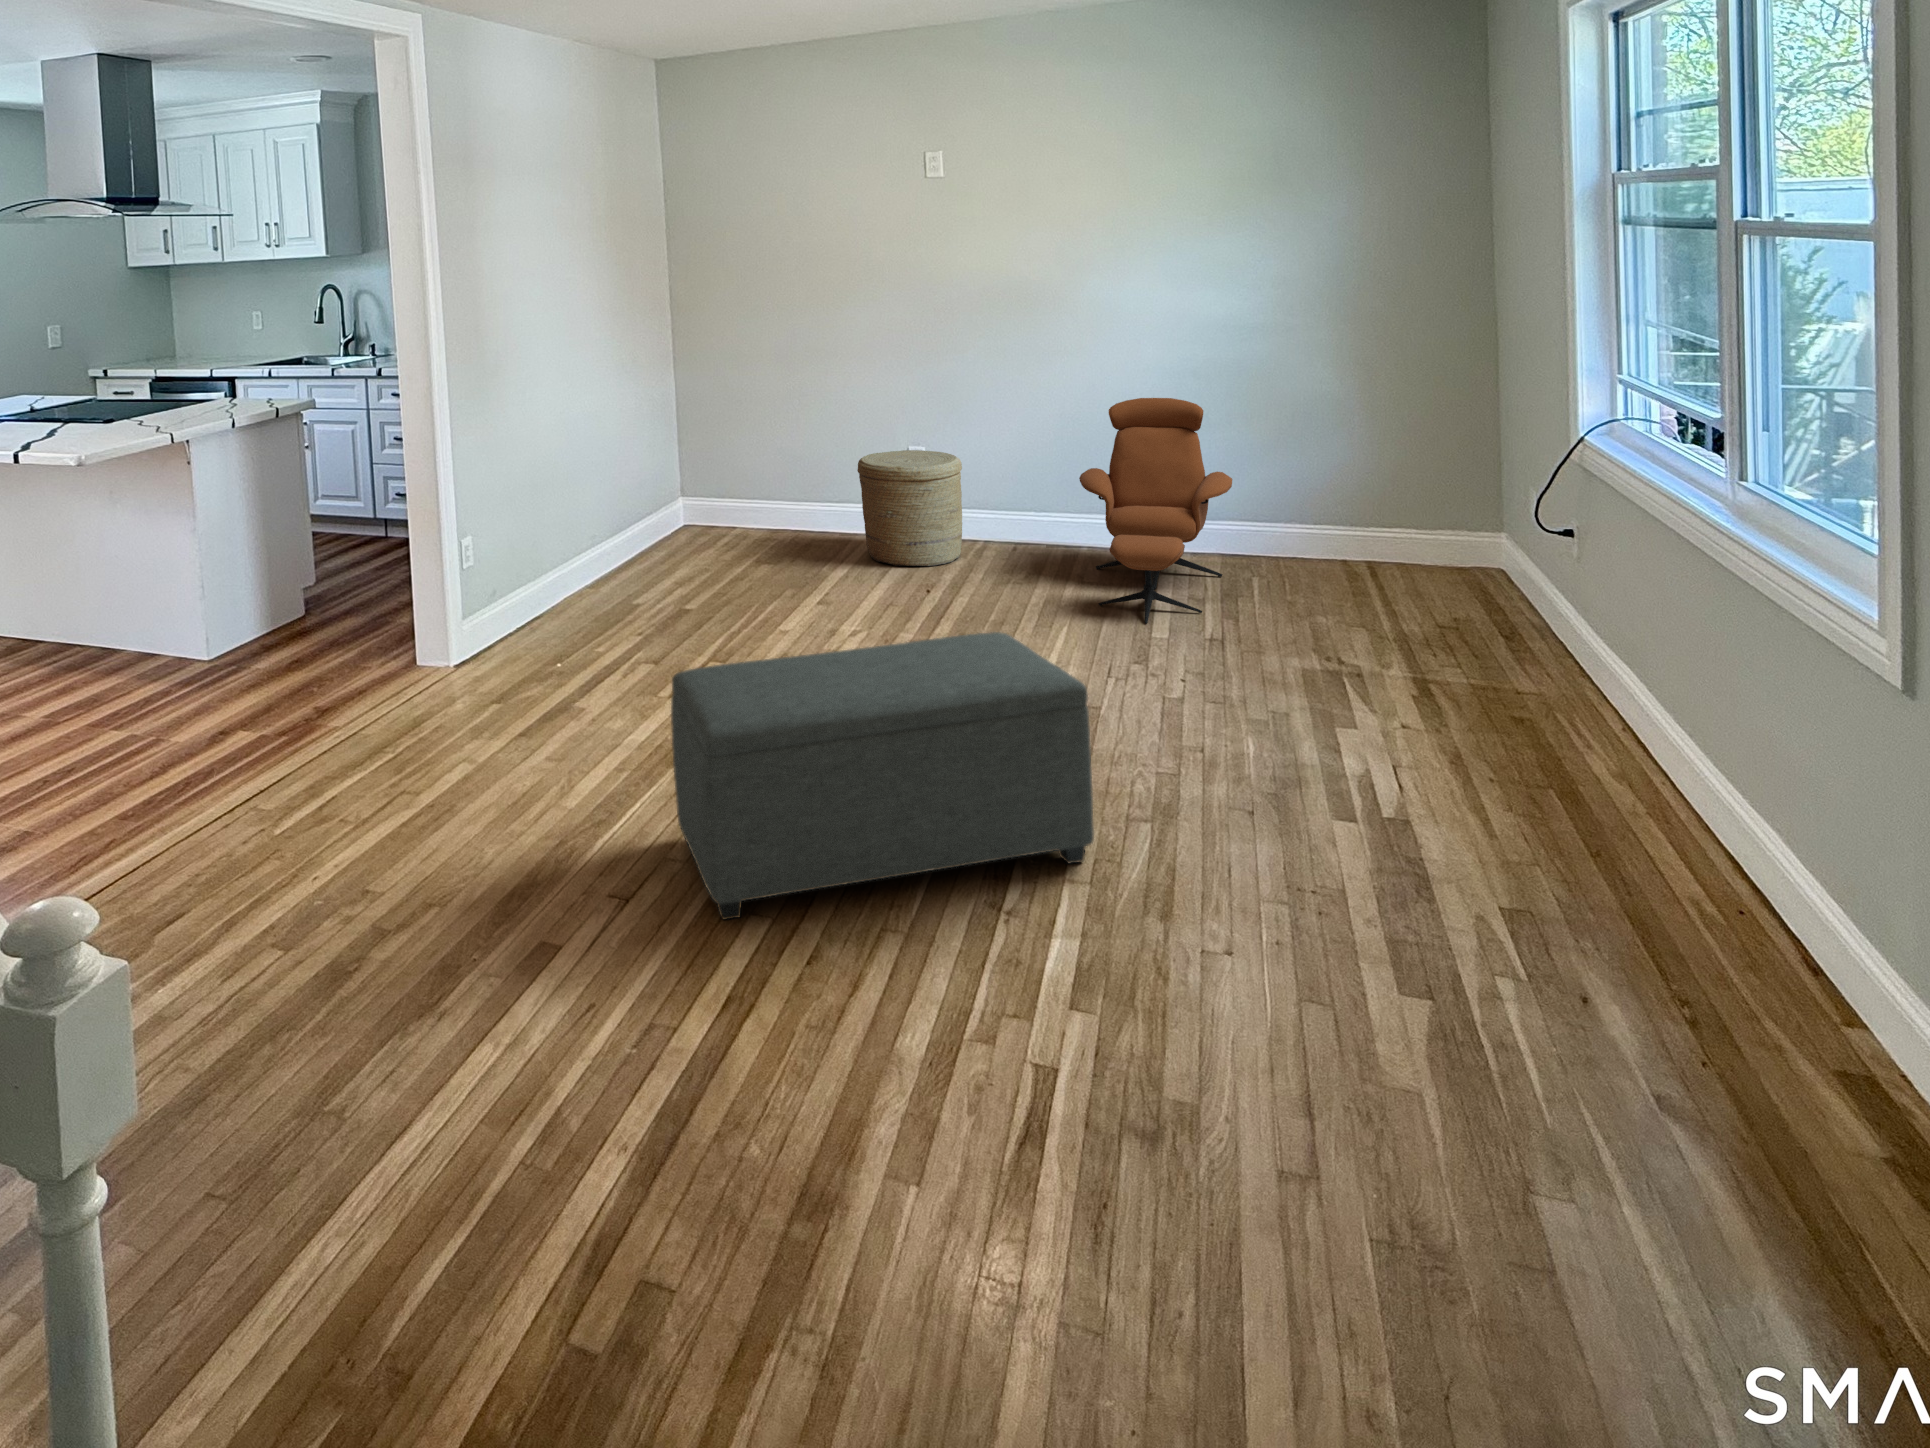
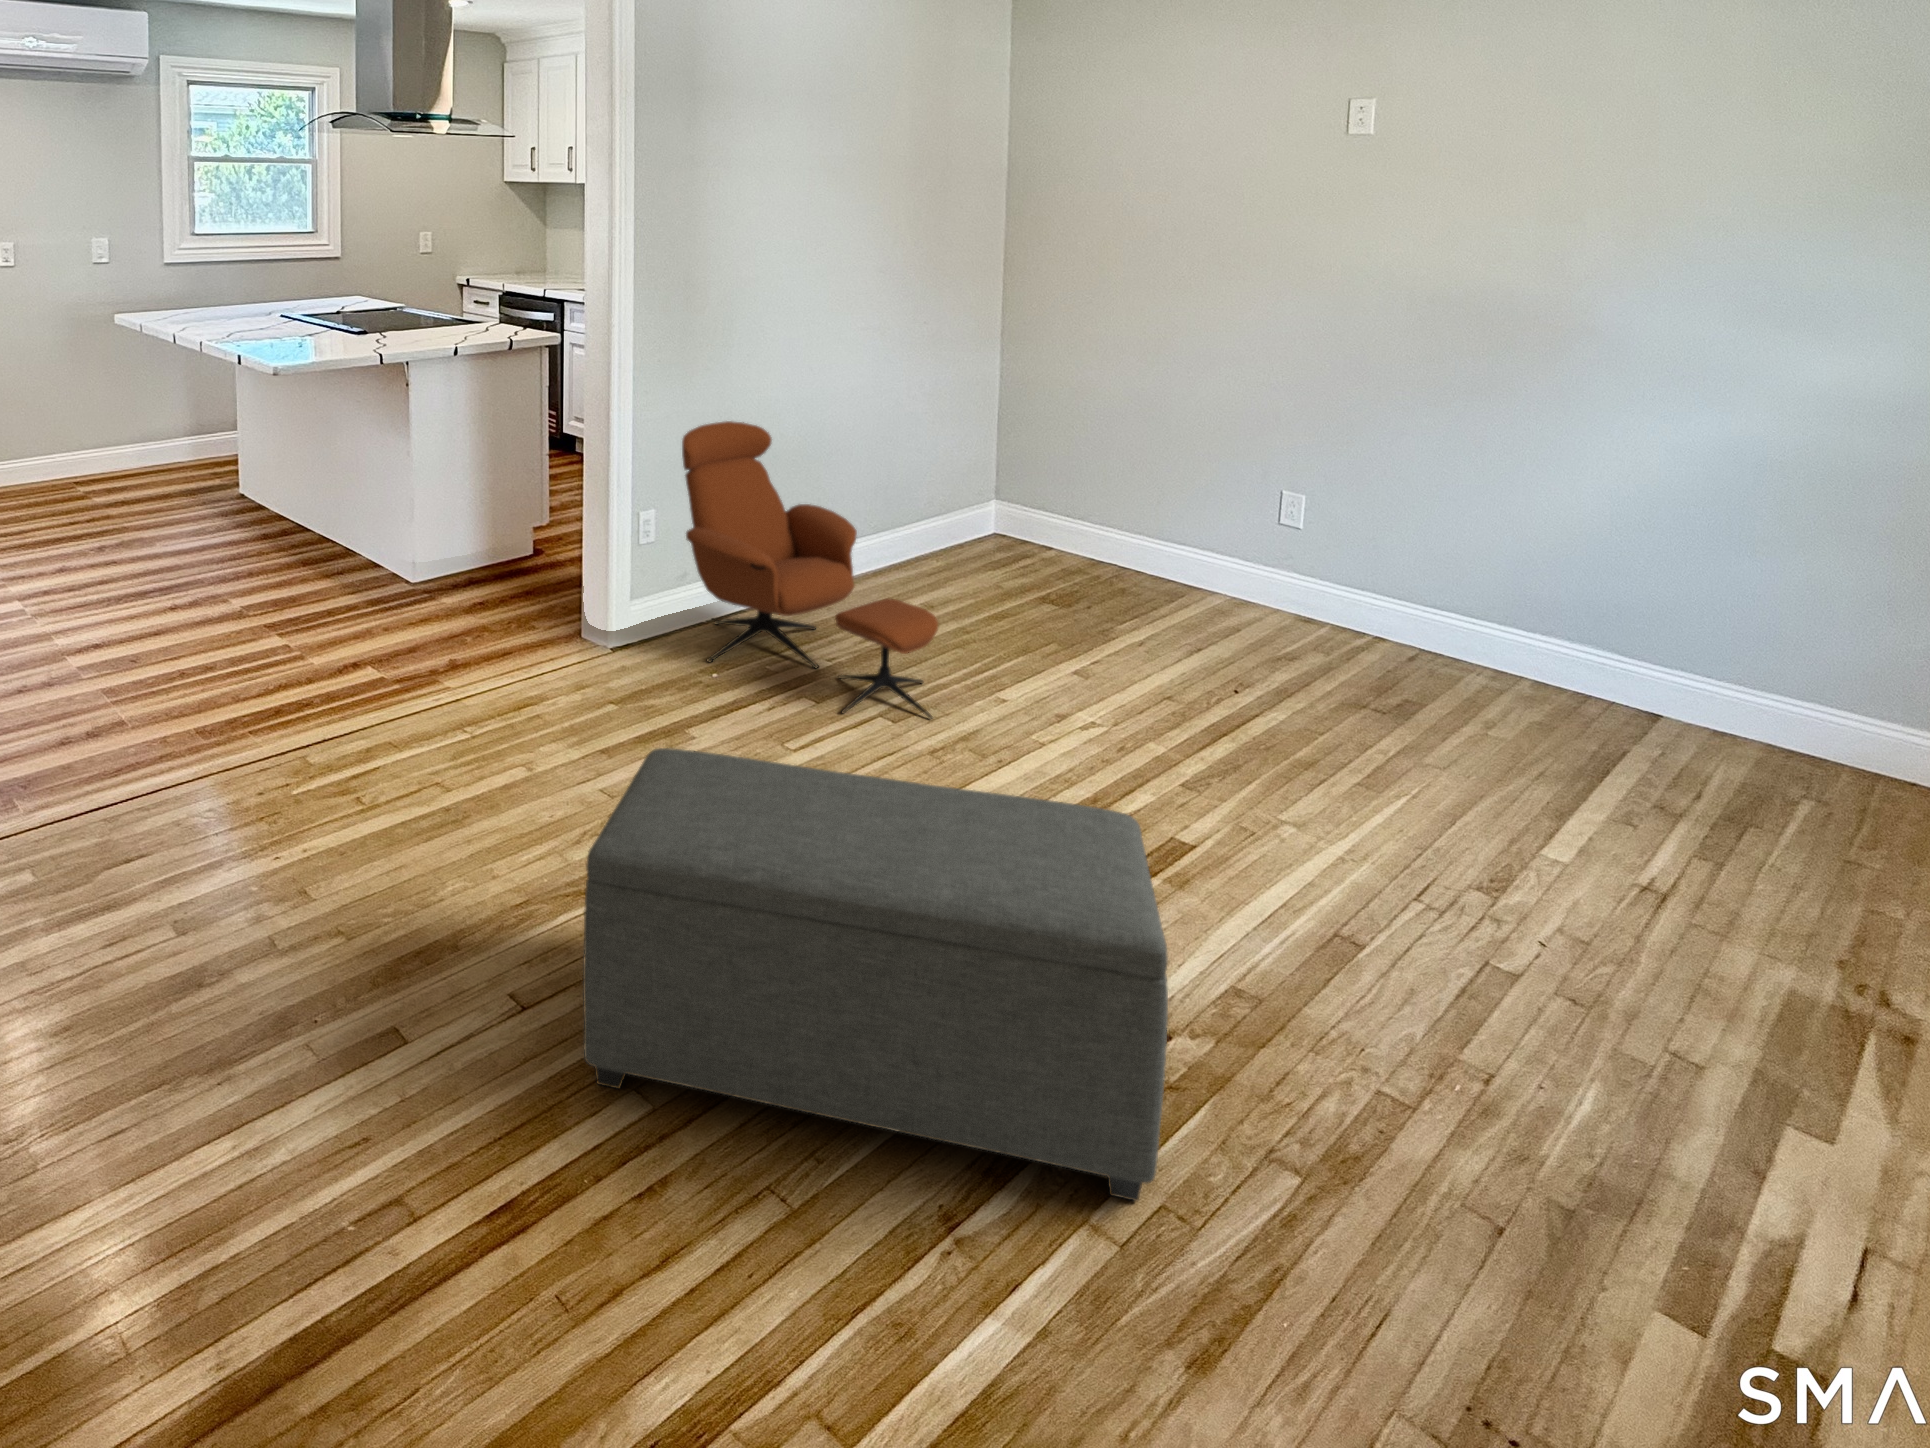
lounge chair: present [1079,398,1232,623] -> present [682,421,938,718]
woven basket: present [857,450,962,566] -> none [1193,491,1347,657]

